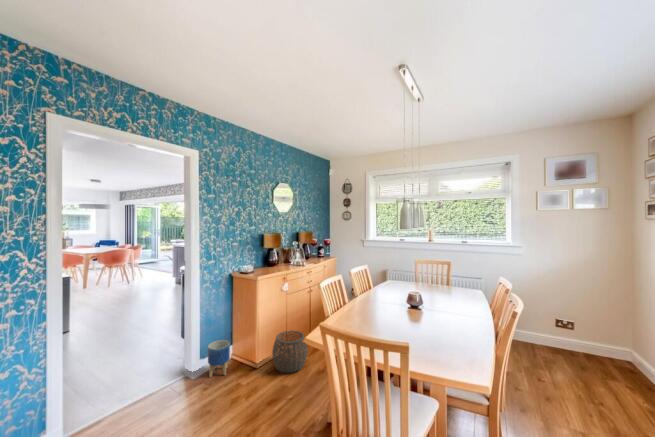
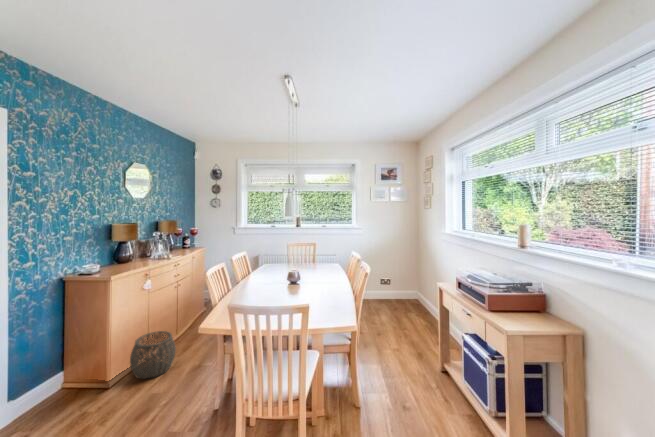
planter: present [208,340,230,377] -> none [26,360,65,412]

